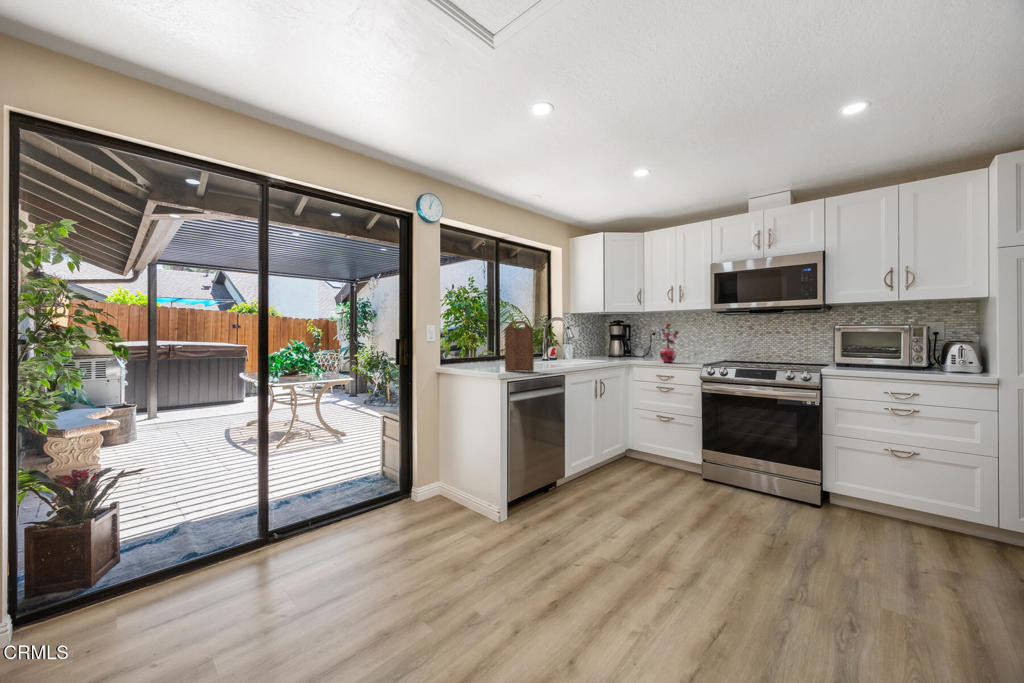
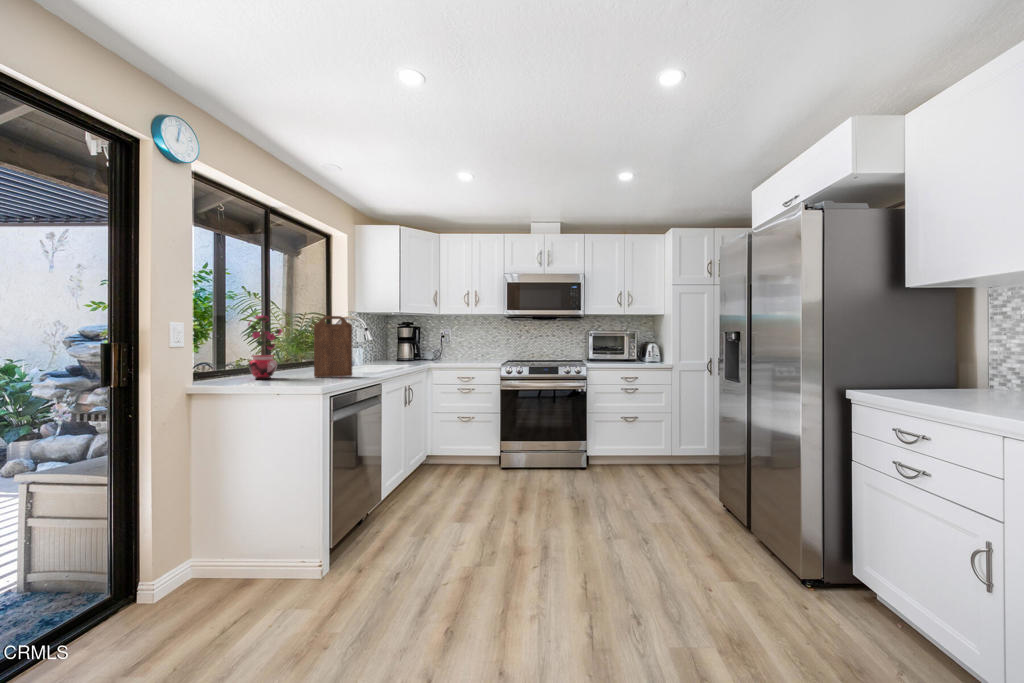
potted plant: present [660,323,679,363] -> present [247,315,282,379]

